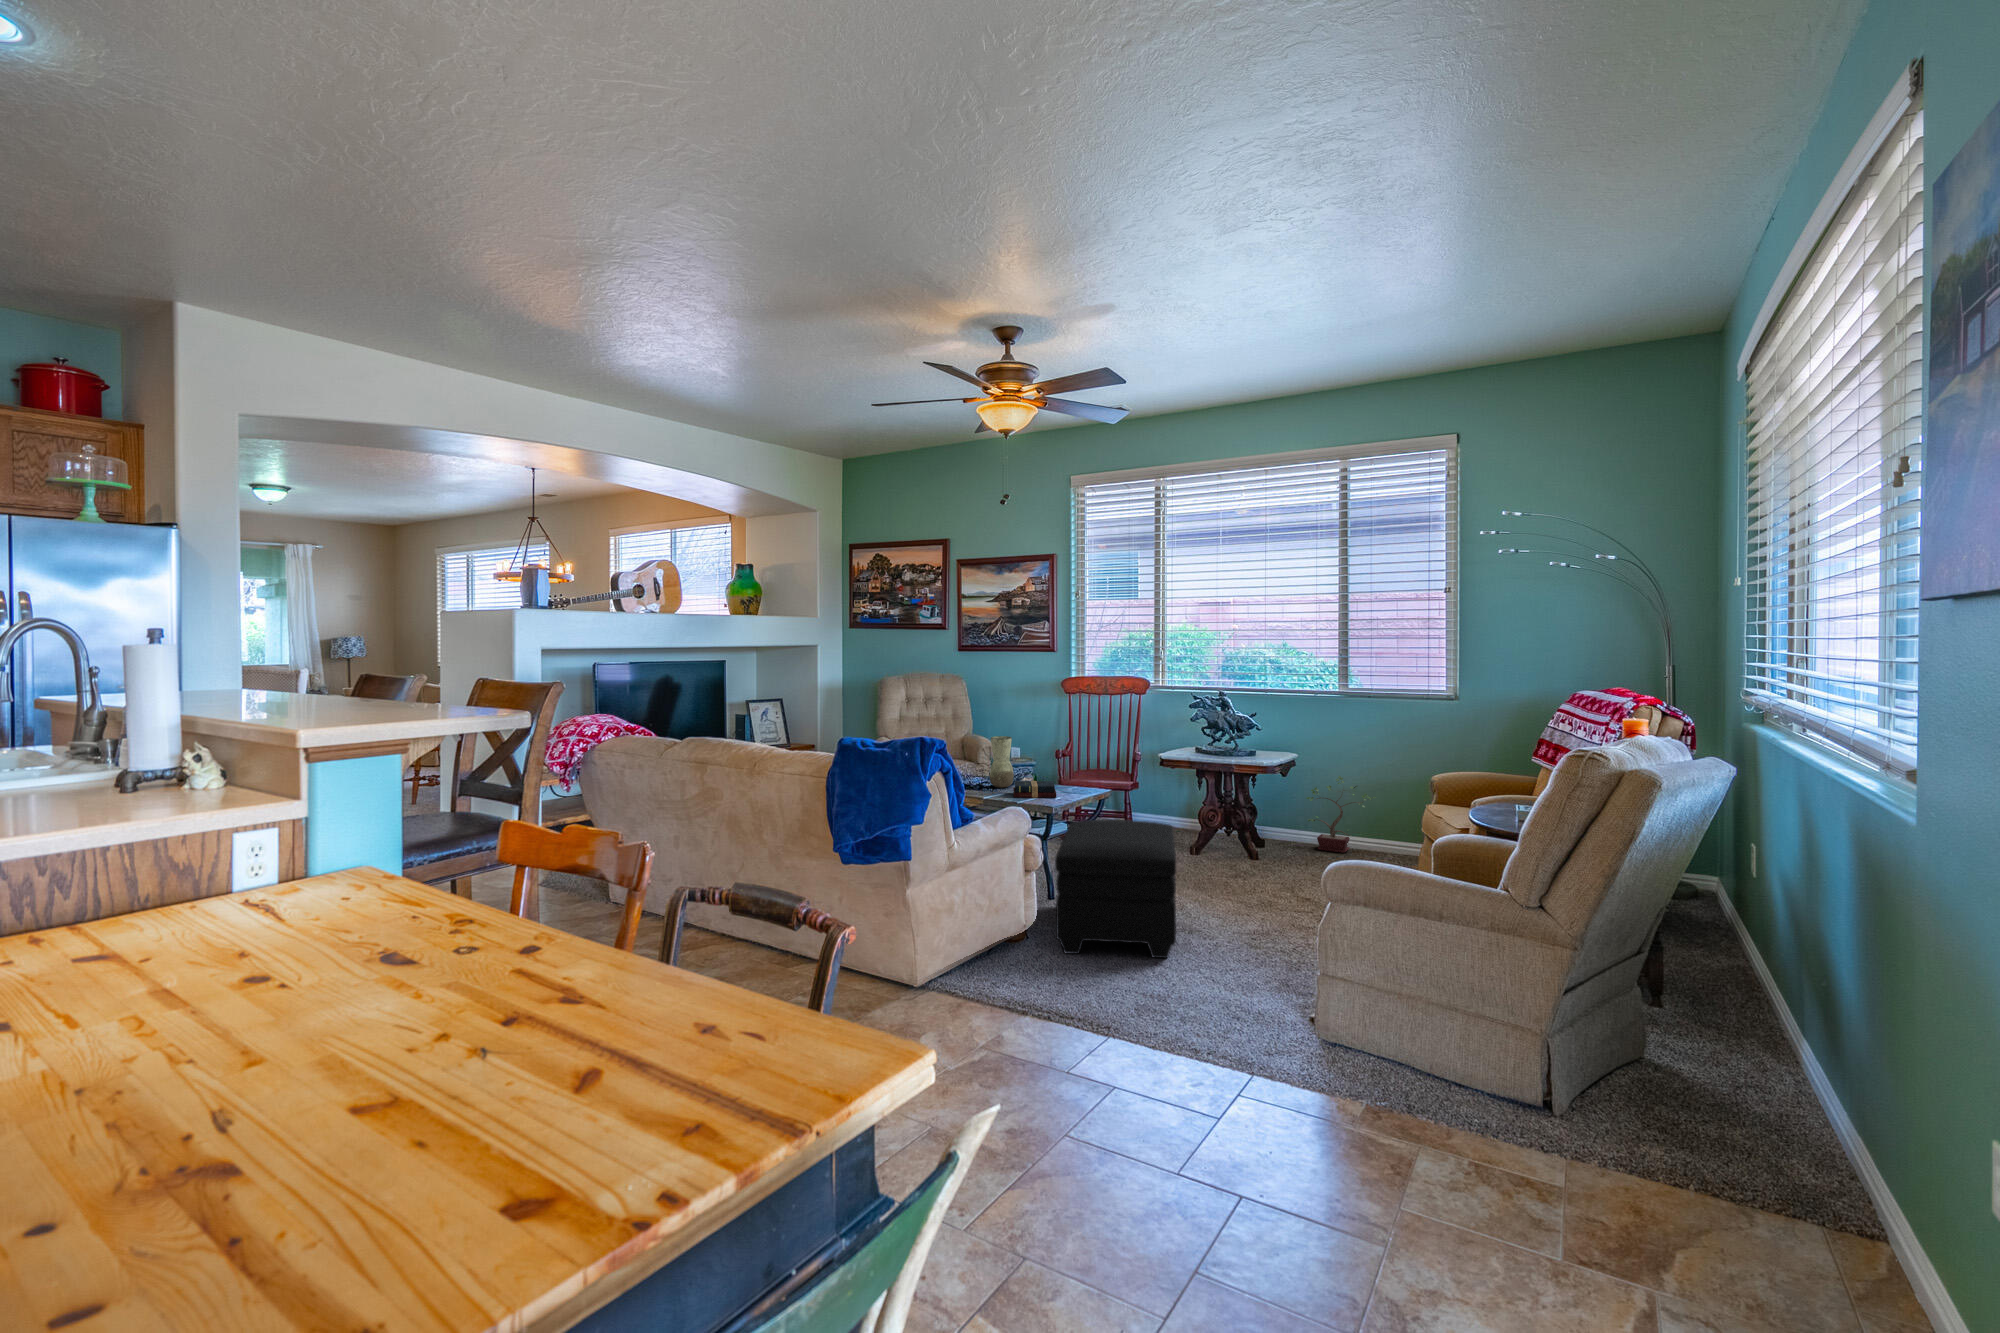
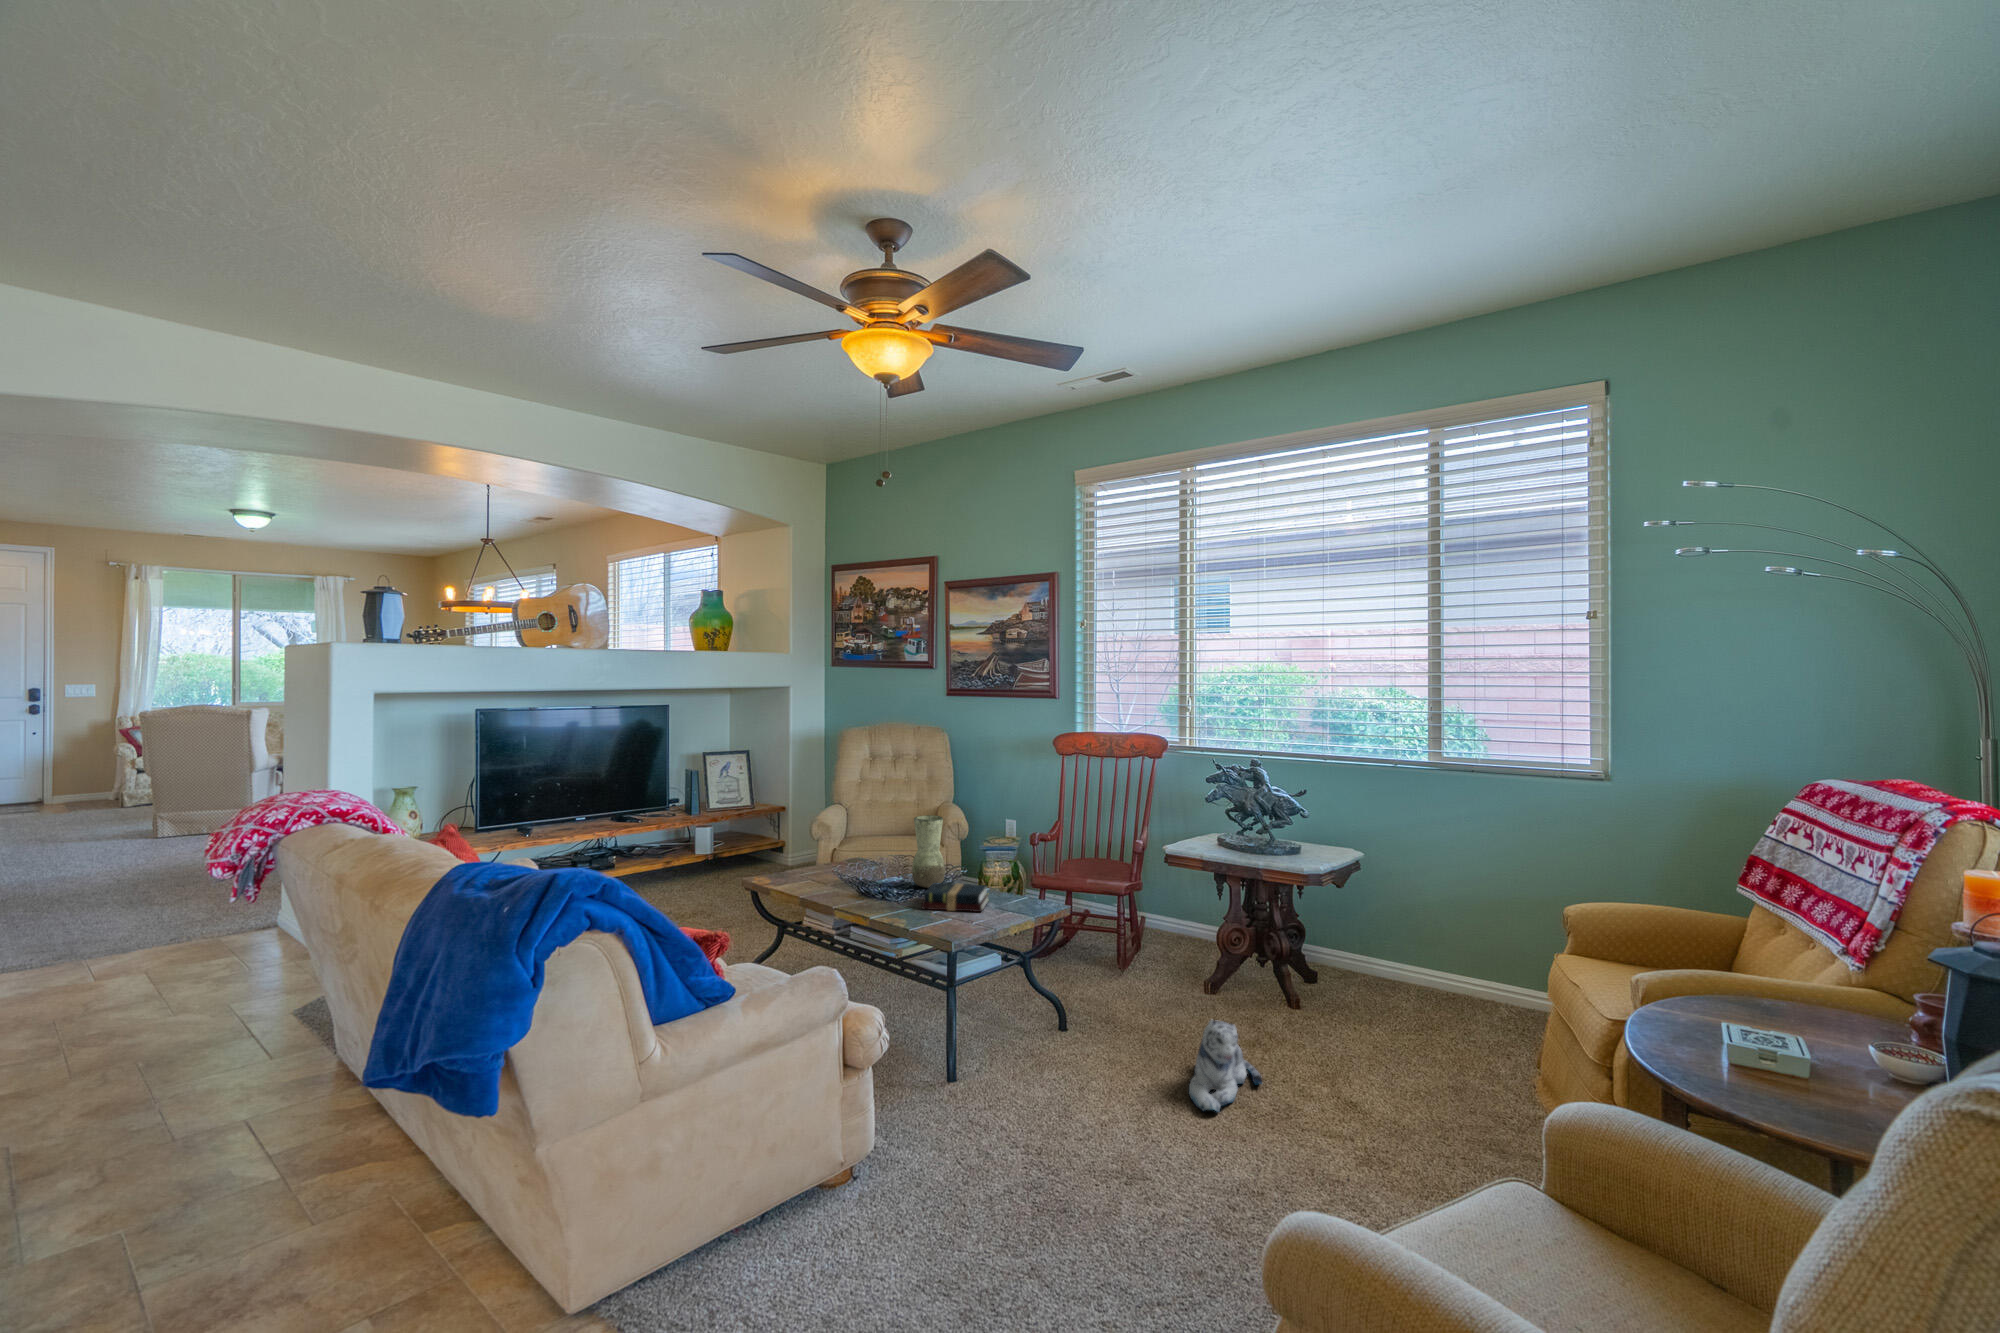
potted plant: present [1306,776,1376,853] -> none [1376,884,1483,1000]
ottoman: present [1055,820,1176,958] -> none [890,960,1128,1233]
plush toy: none [1205,855,1251,909] -> present [1189,1020,1262,1112]

